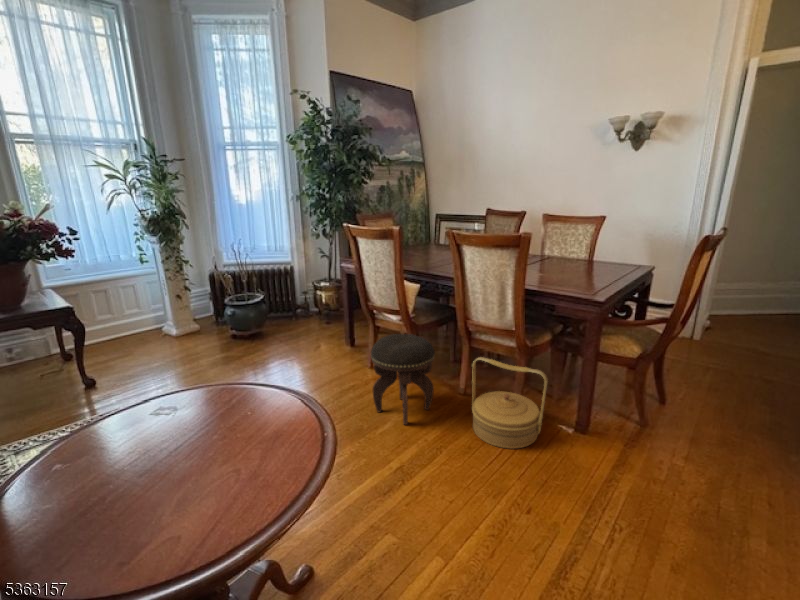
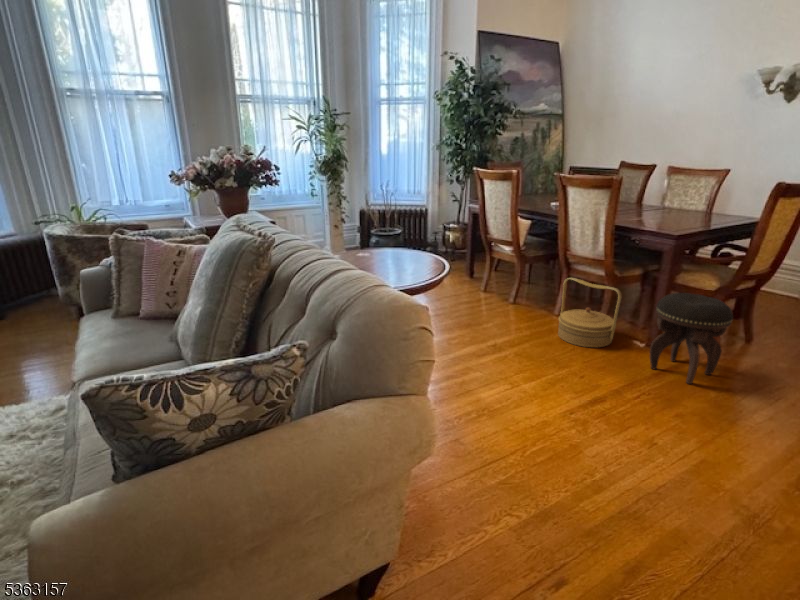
footstool: present [371,334,435,425] -> present [650,293,733,384]

